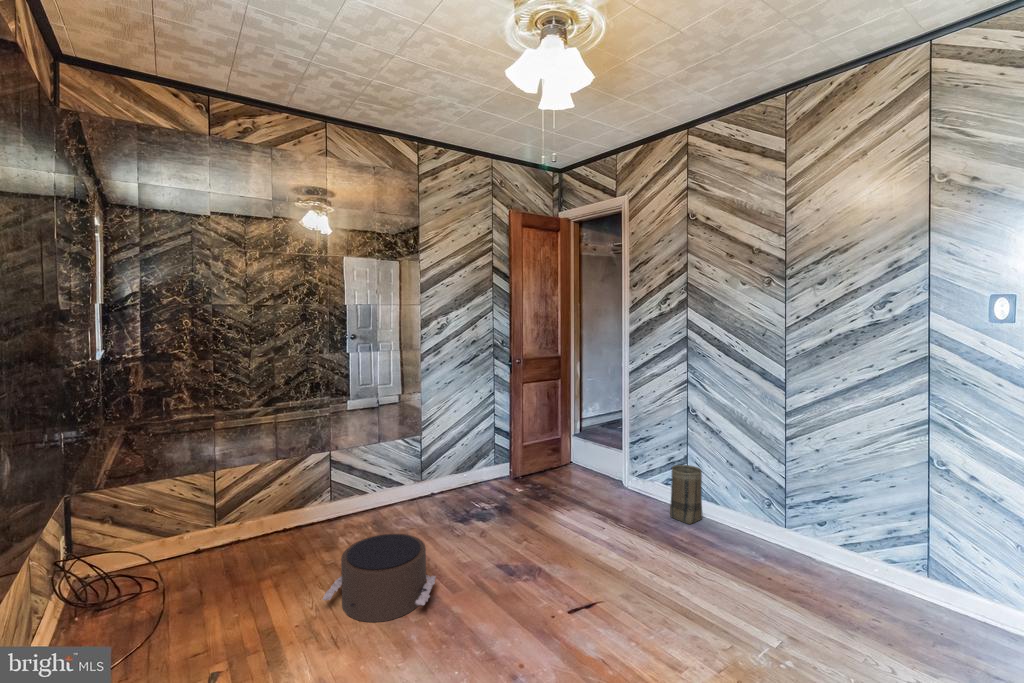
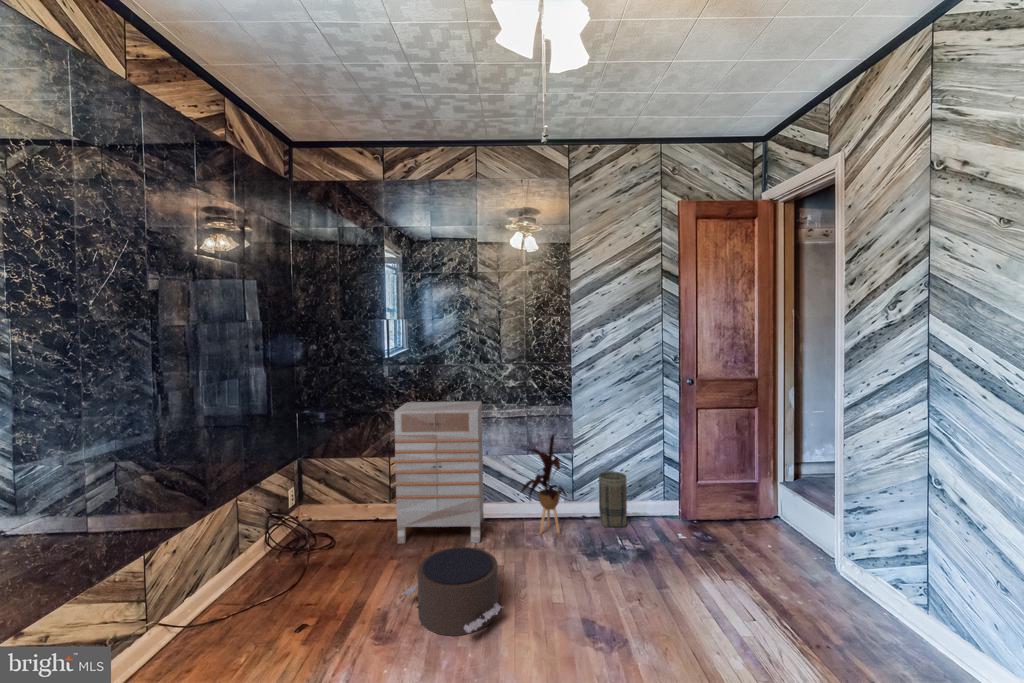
dresser: none [244,392,353,565] -> present [394,401,484,544]
house plant: none [383,417,435,516] -> present [521,435,566,534]
basket: present [670,465,702,524] -> present [599,471,627,527]

